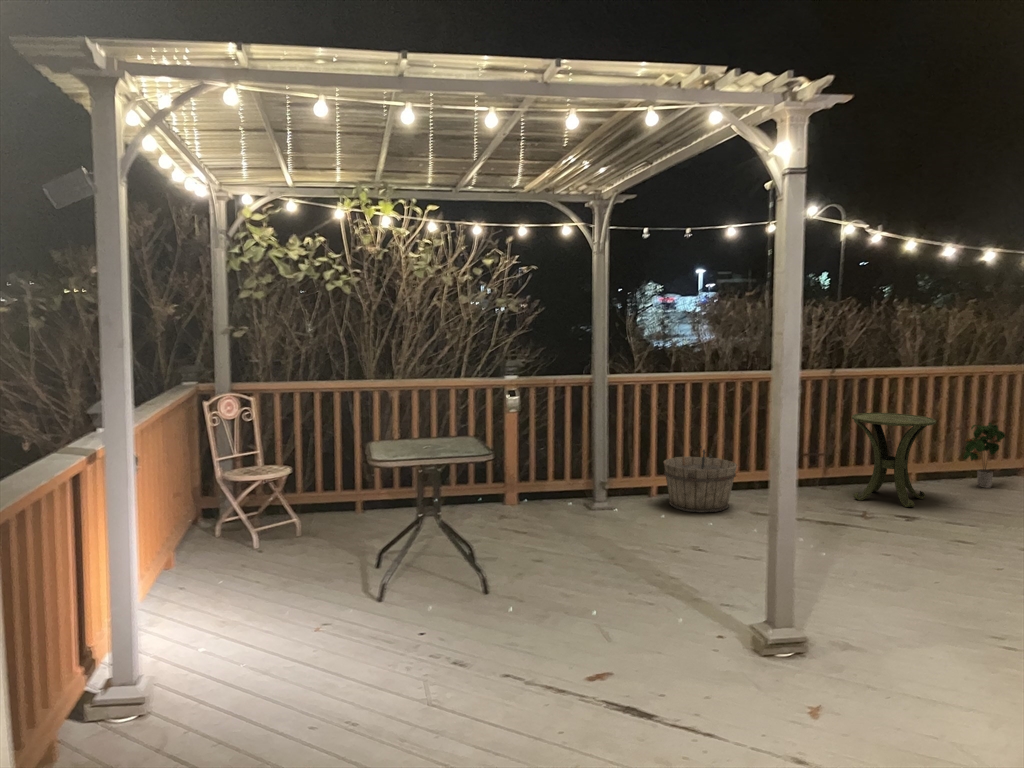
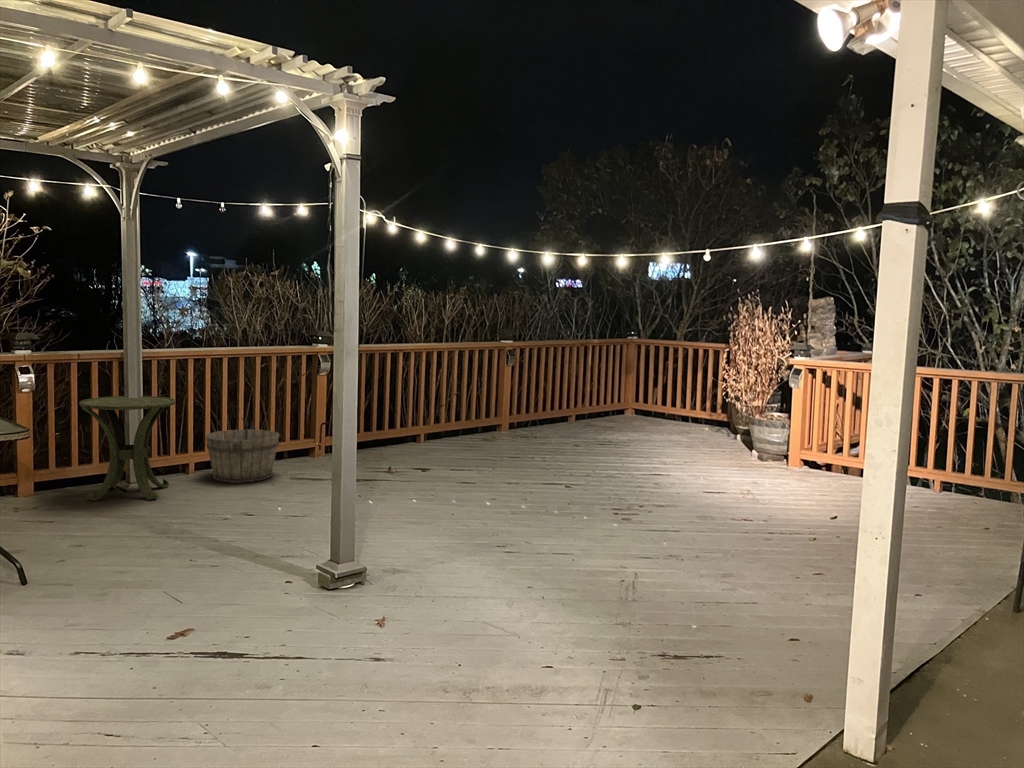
side table: present [852,413,936,507] -> present [79,396,176,501]
potted plant: present [964,422,1005,488] -> none [461,387,490,441]

